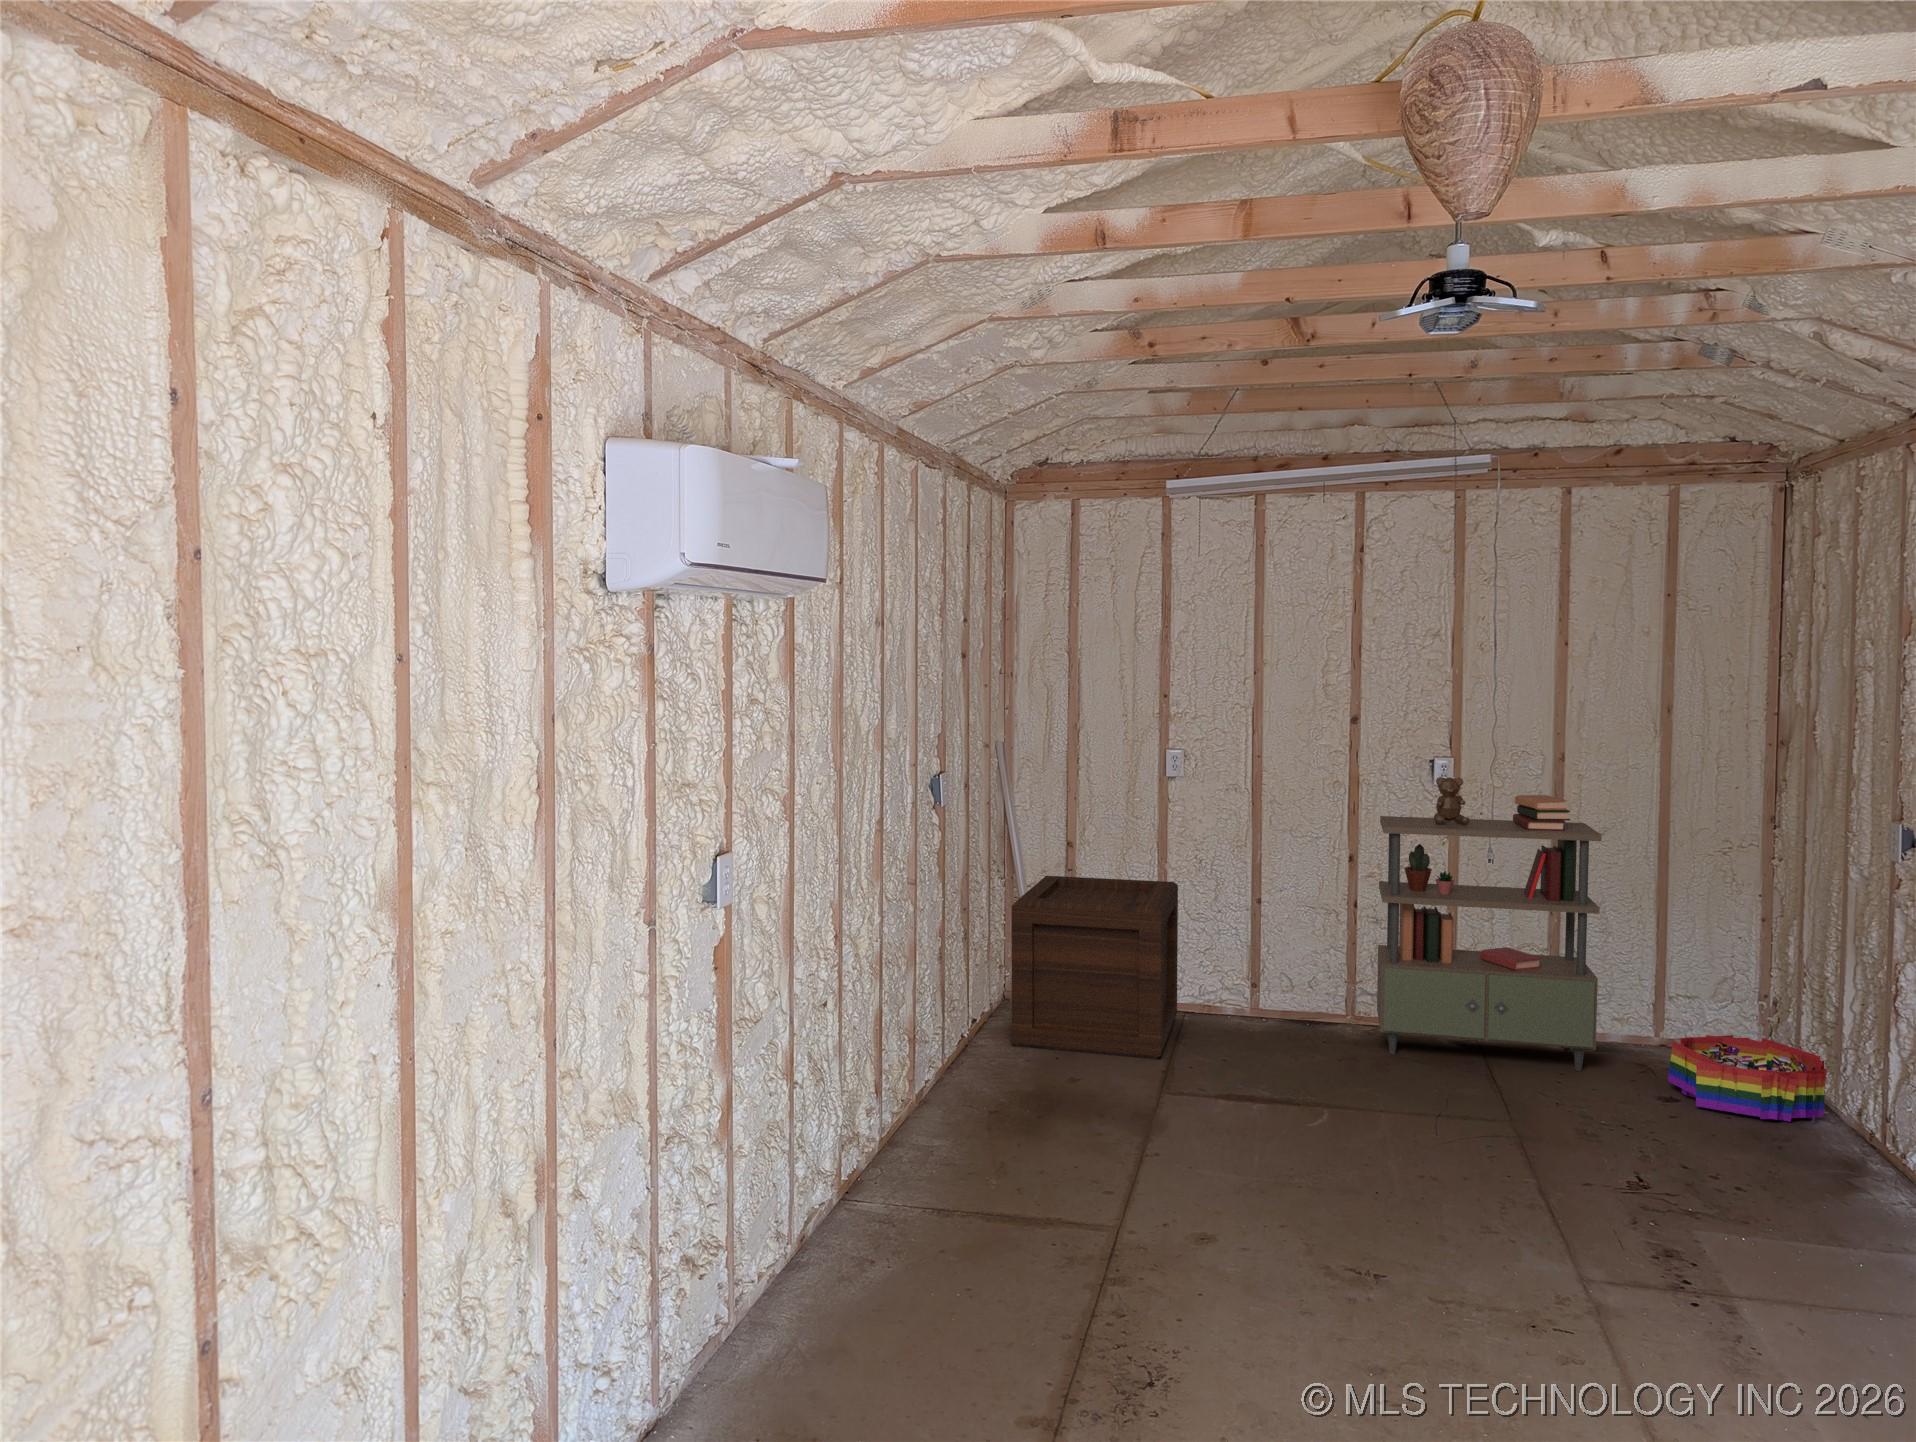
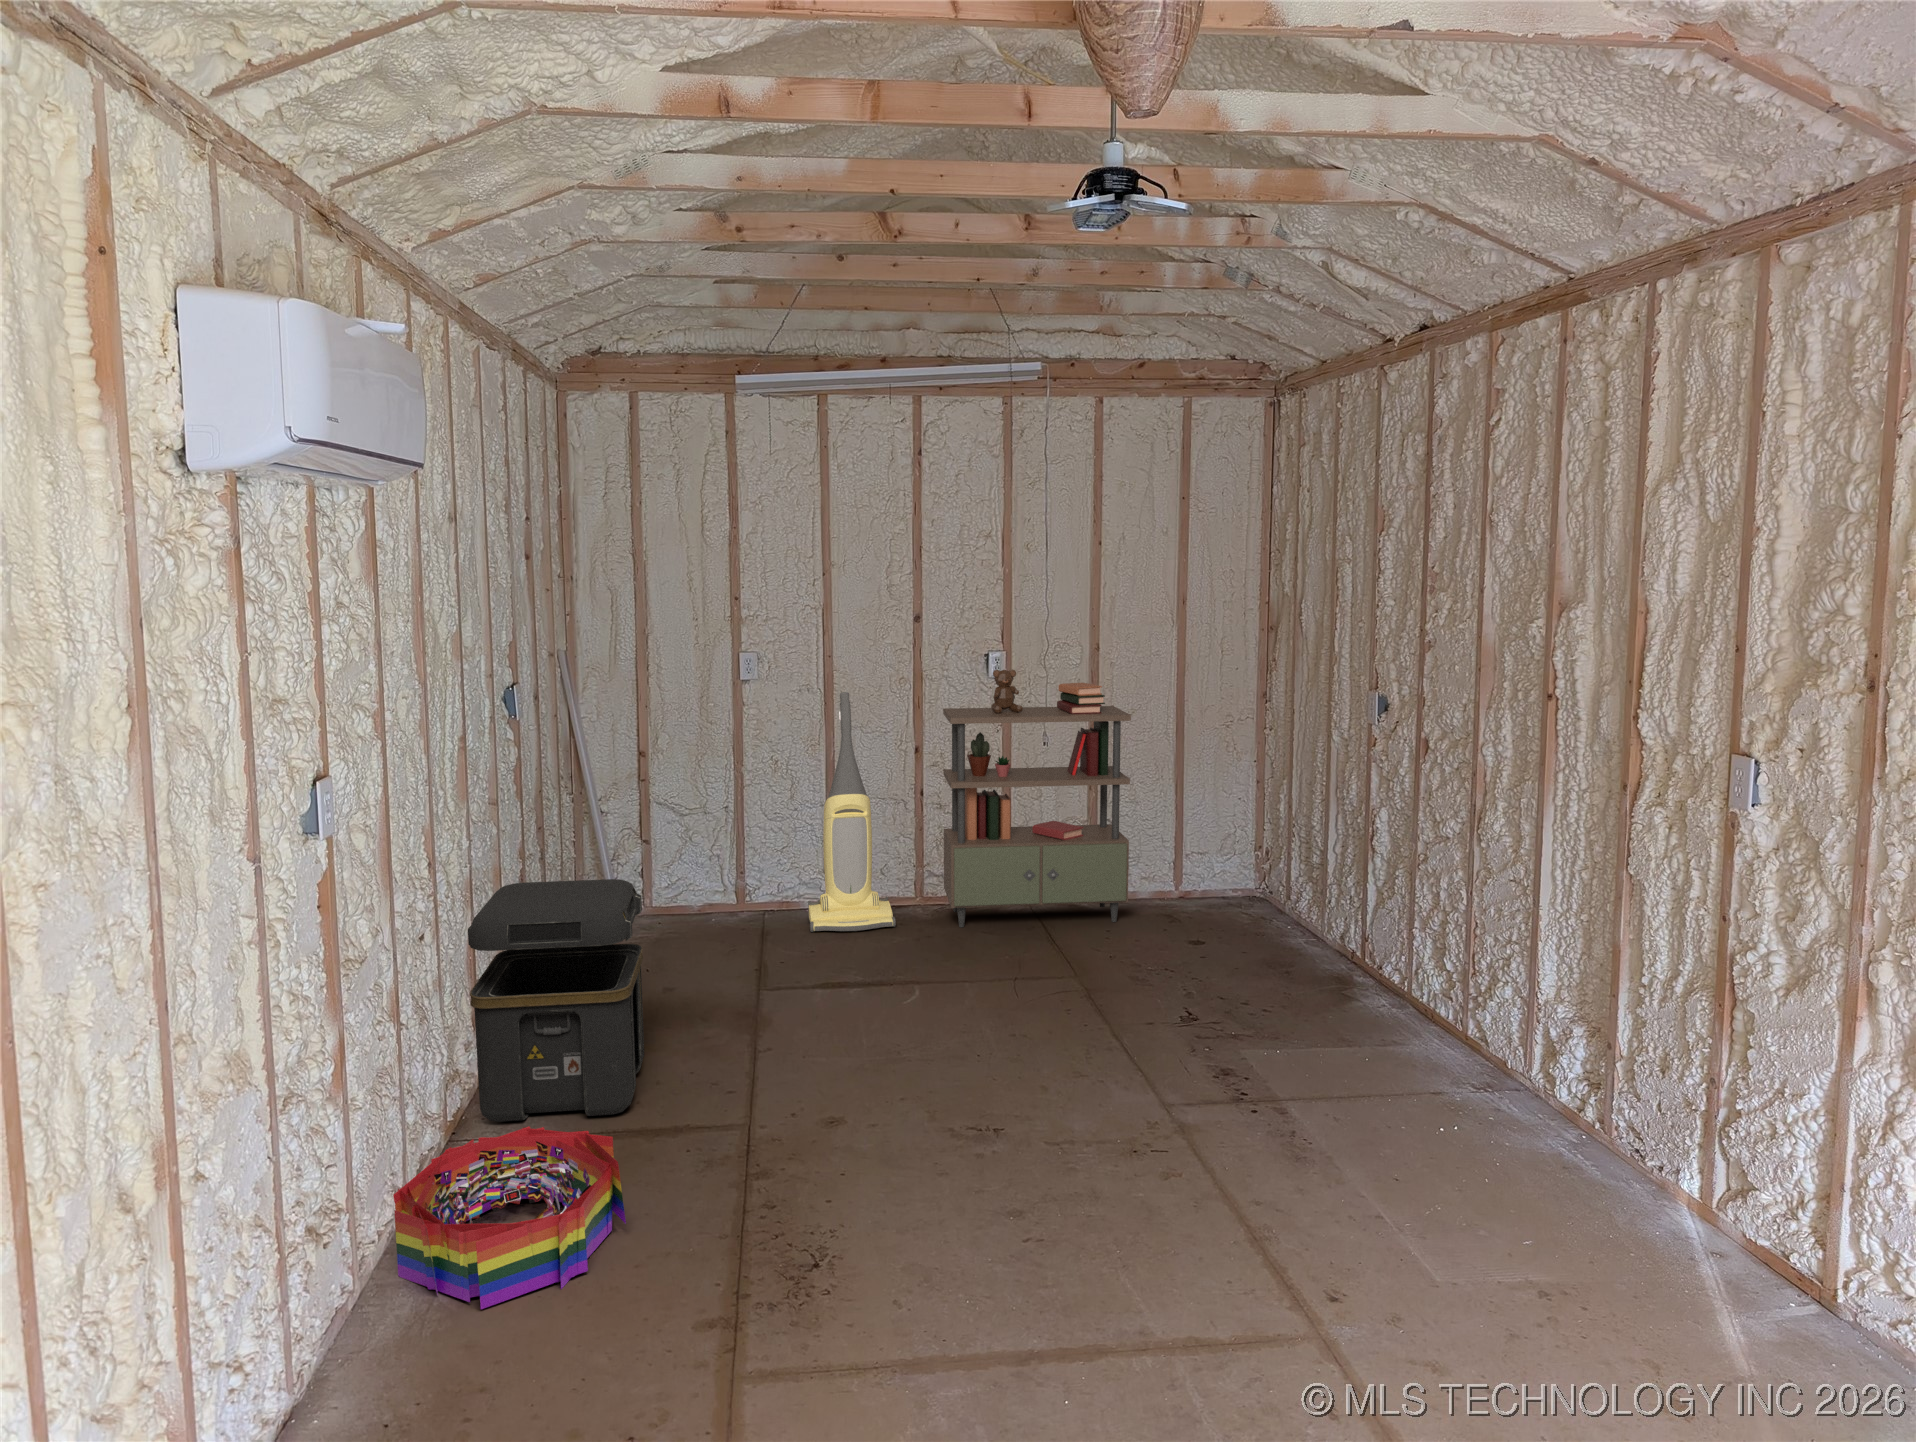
vacuum cleaner: none [1226,794,1318,1045] -> present [808,692,896,932]
wooden crate: present [1012,876,1178,1059] -> none [591,784,758,964]
toolbox: none [868,961,1033,1199] -> present [468,879,644,1122]
storage bin: present [1668,1035,1827,1123] -> present [393,1127,626,1309]

